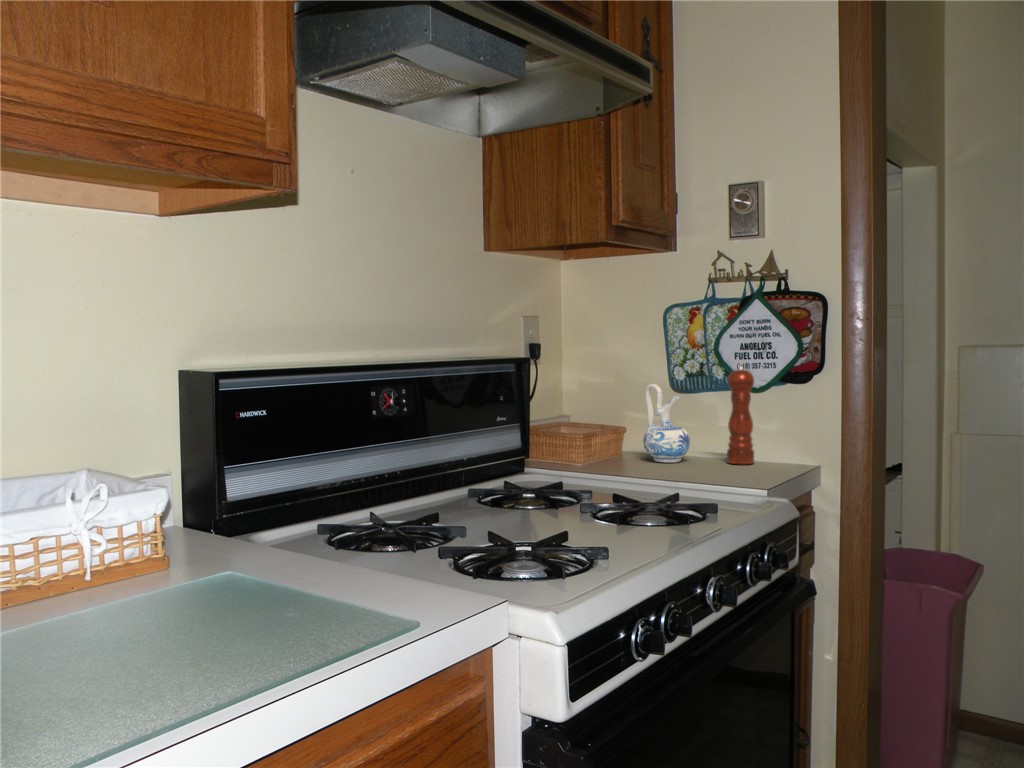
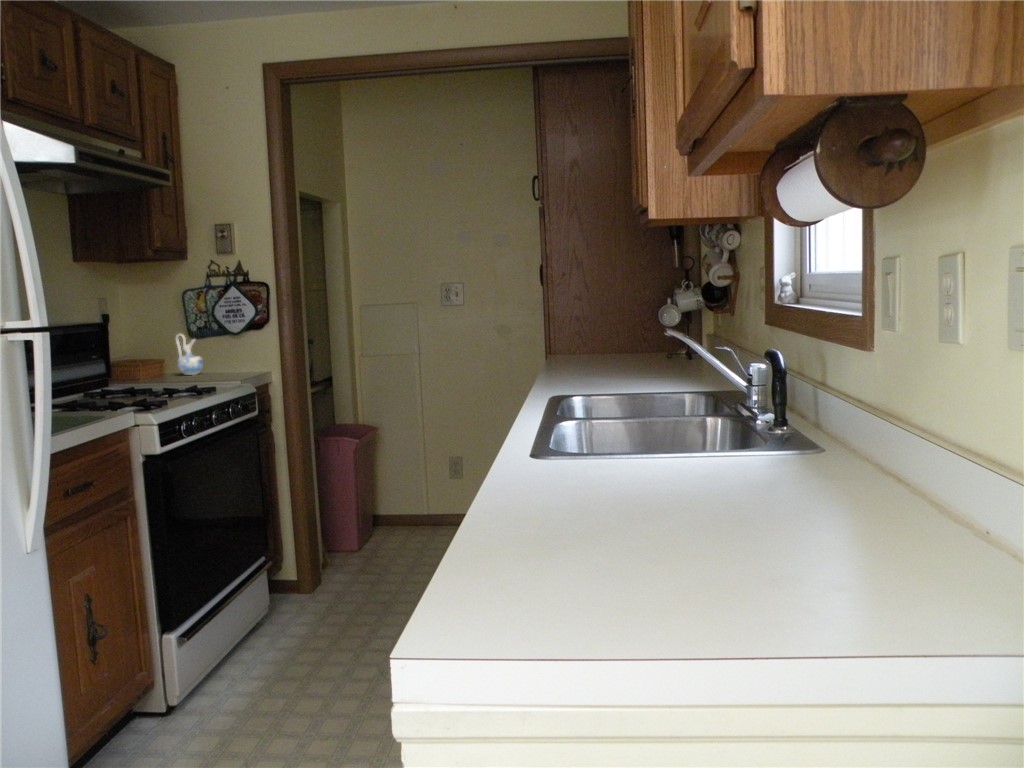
pepper mill: present [727,362,754,464] -> none [221,320,239,372]

